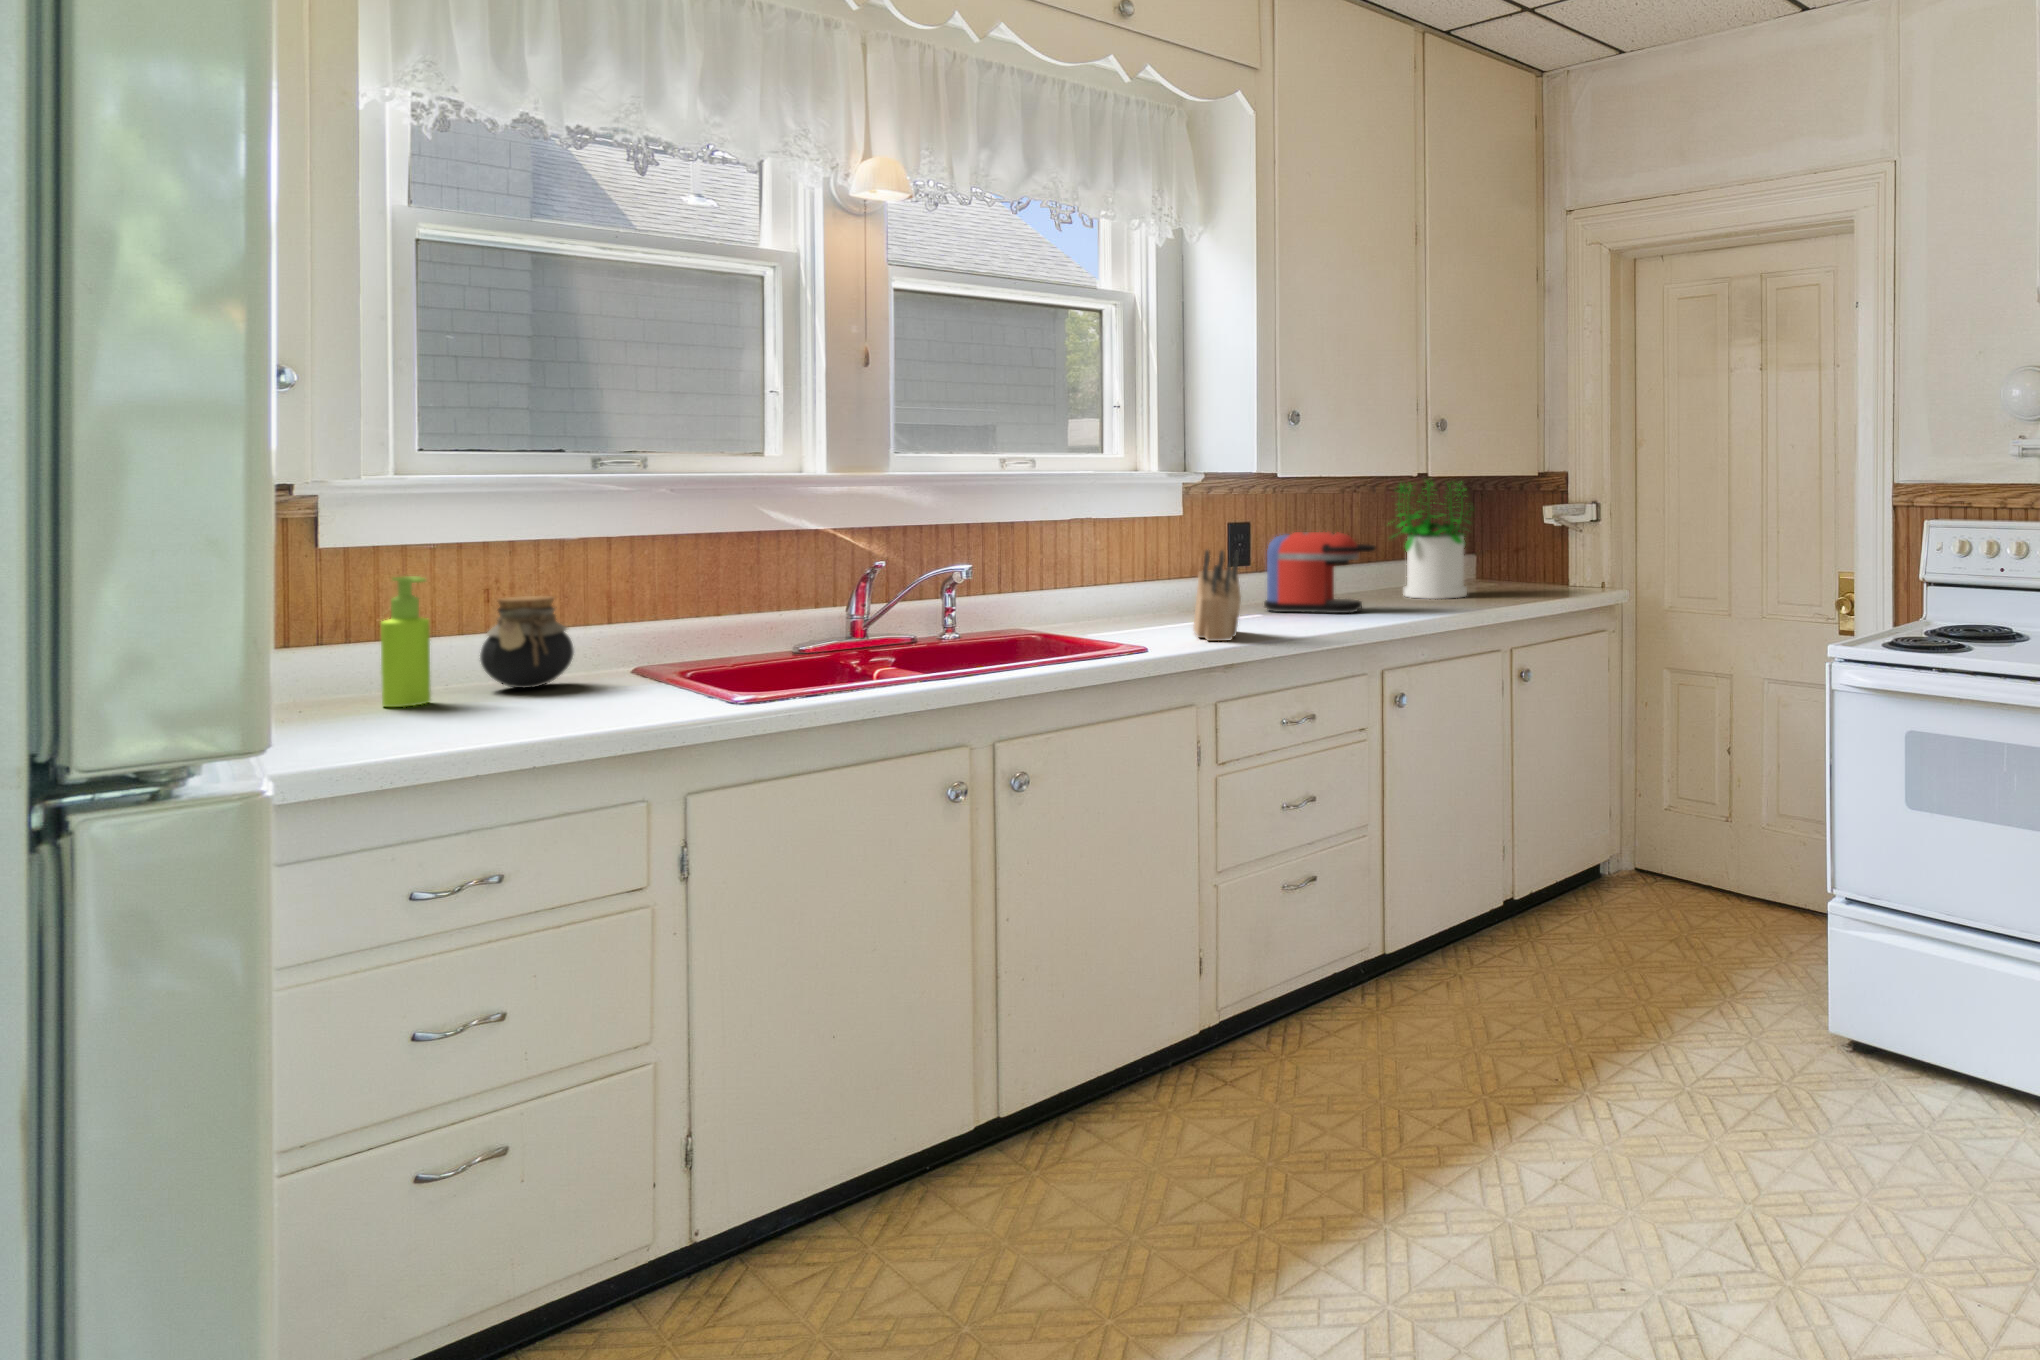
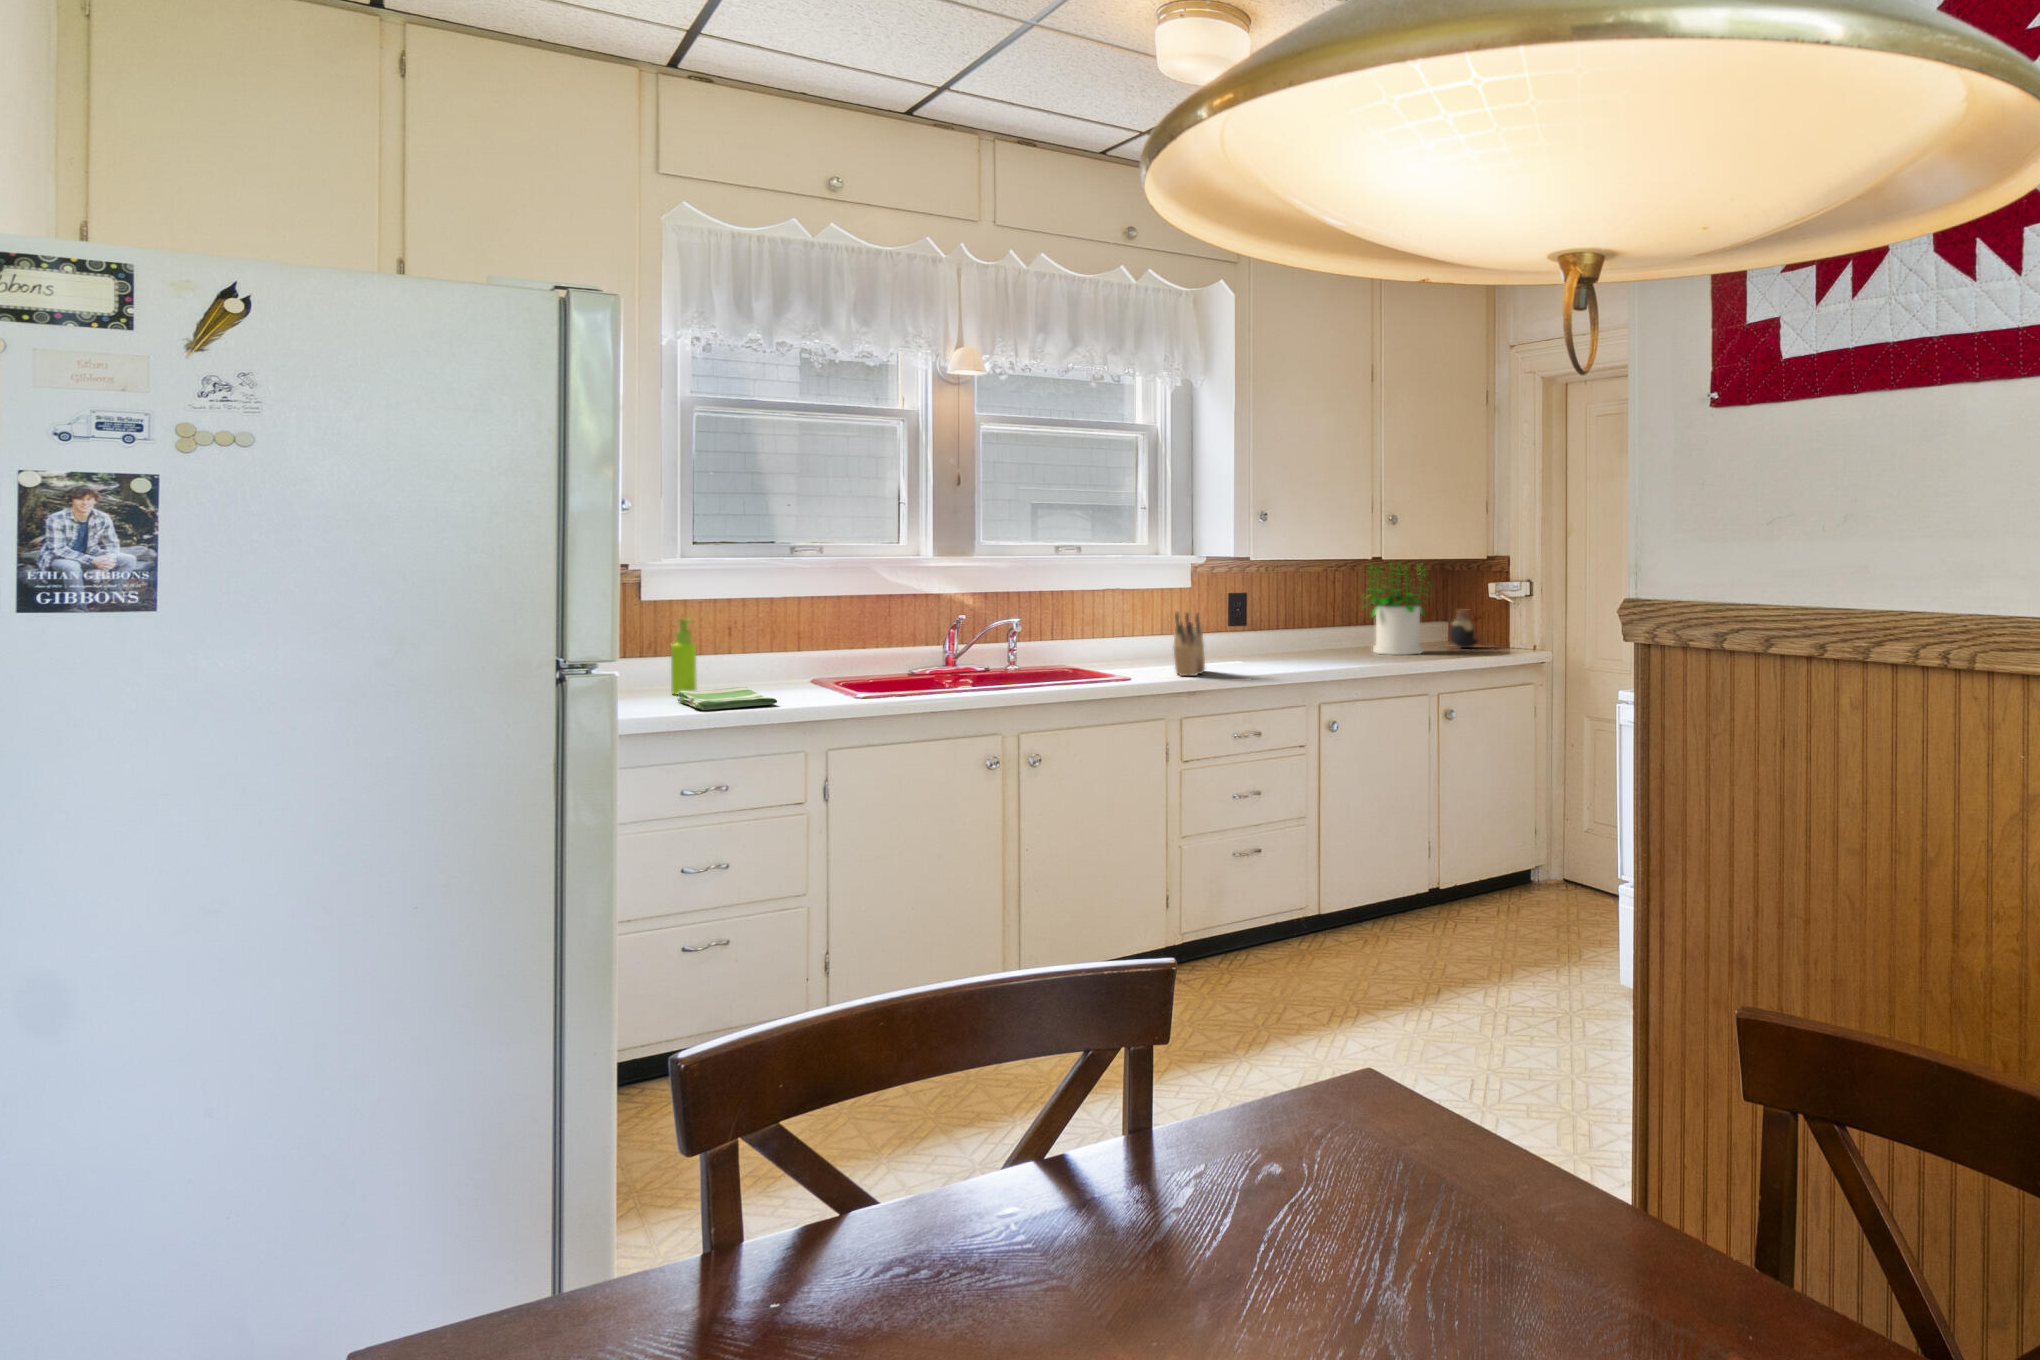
coffee maker: present [1264,532,1375,613] -> none [1251,601,1331,662]
jar: present [480,596,574,688] -> present [1450,610,1478,648]
dish towel: none [396,691,596,743] -> present [677,687,777,710]

